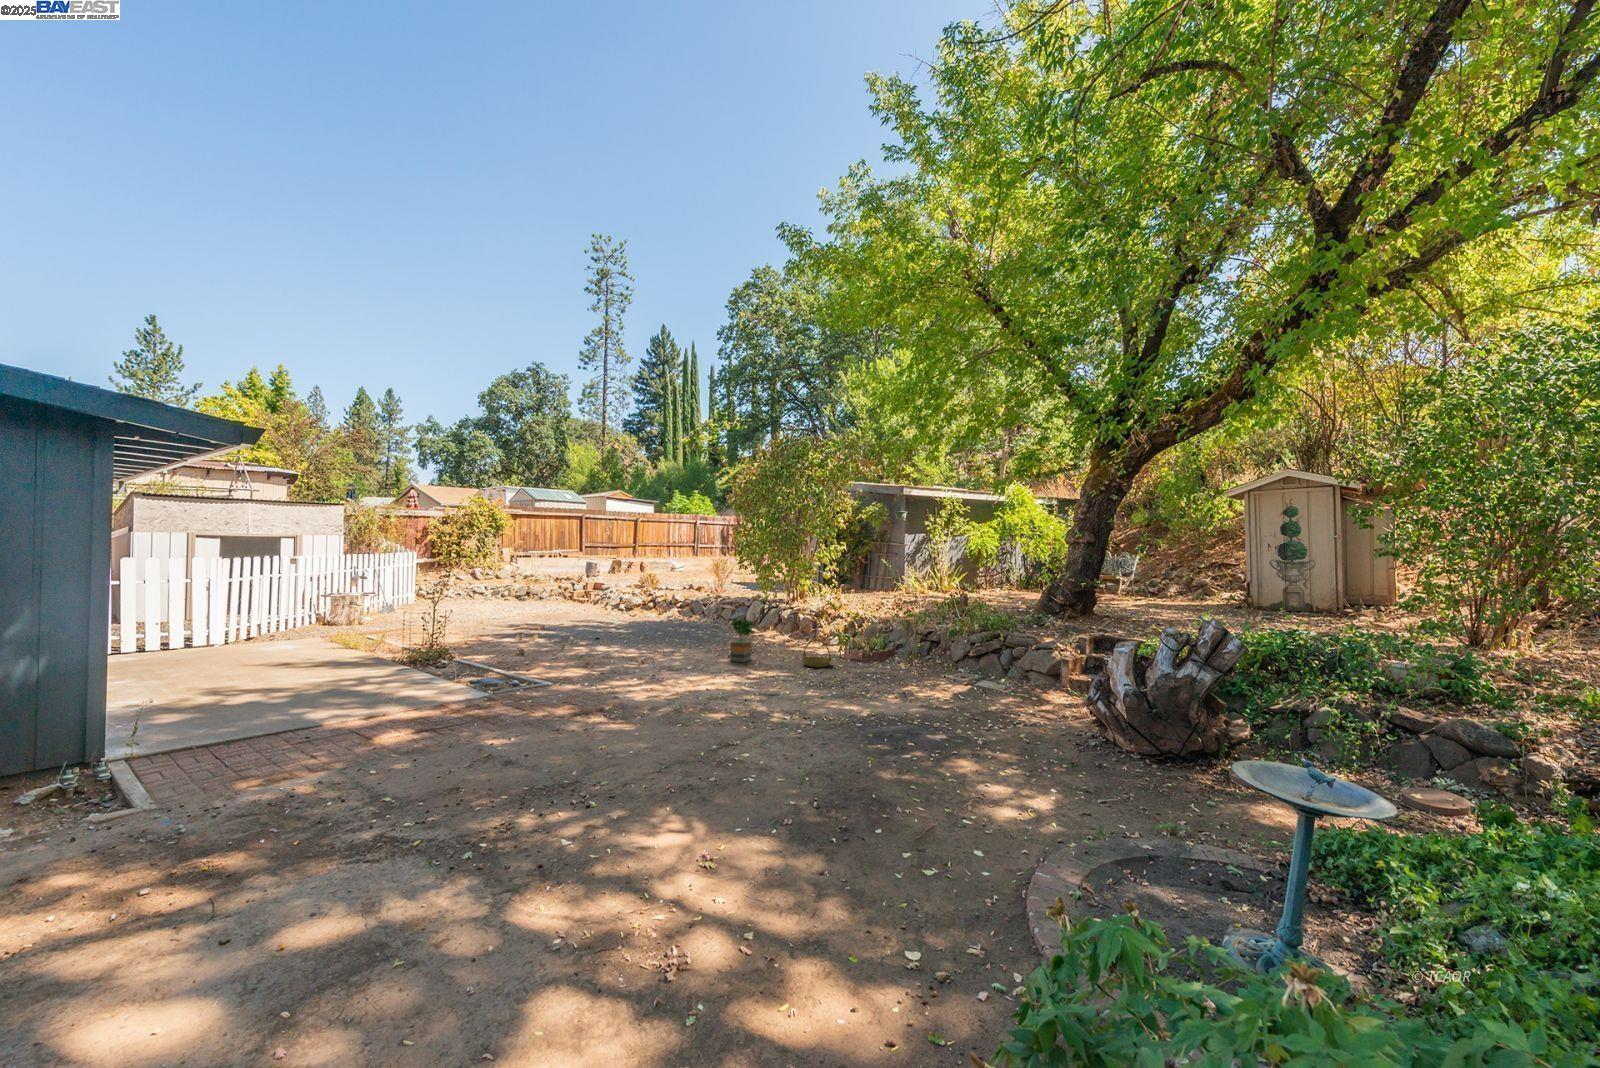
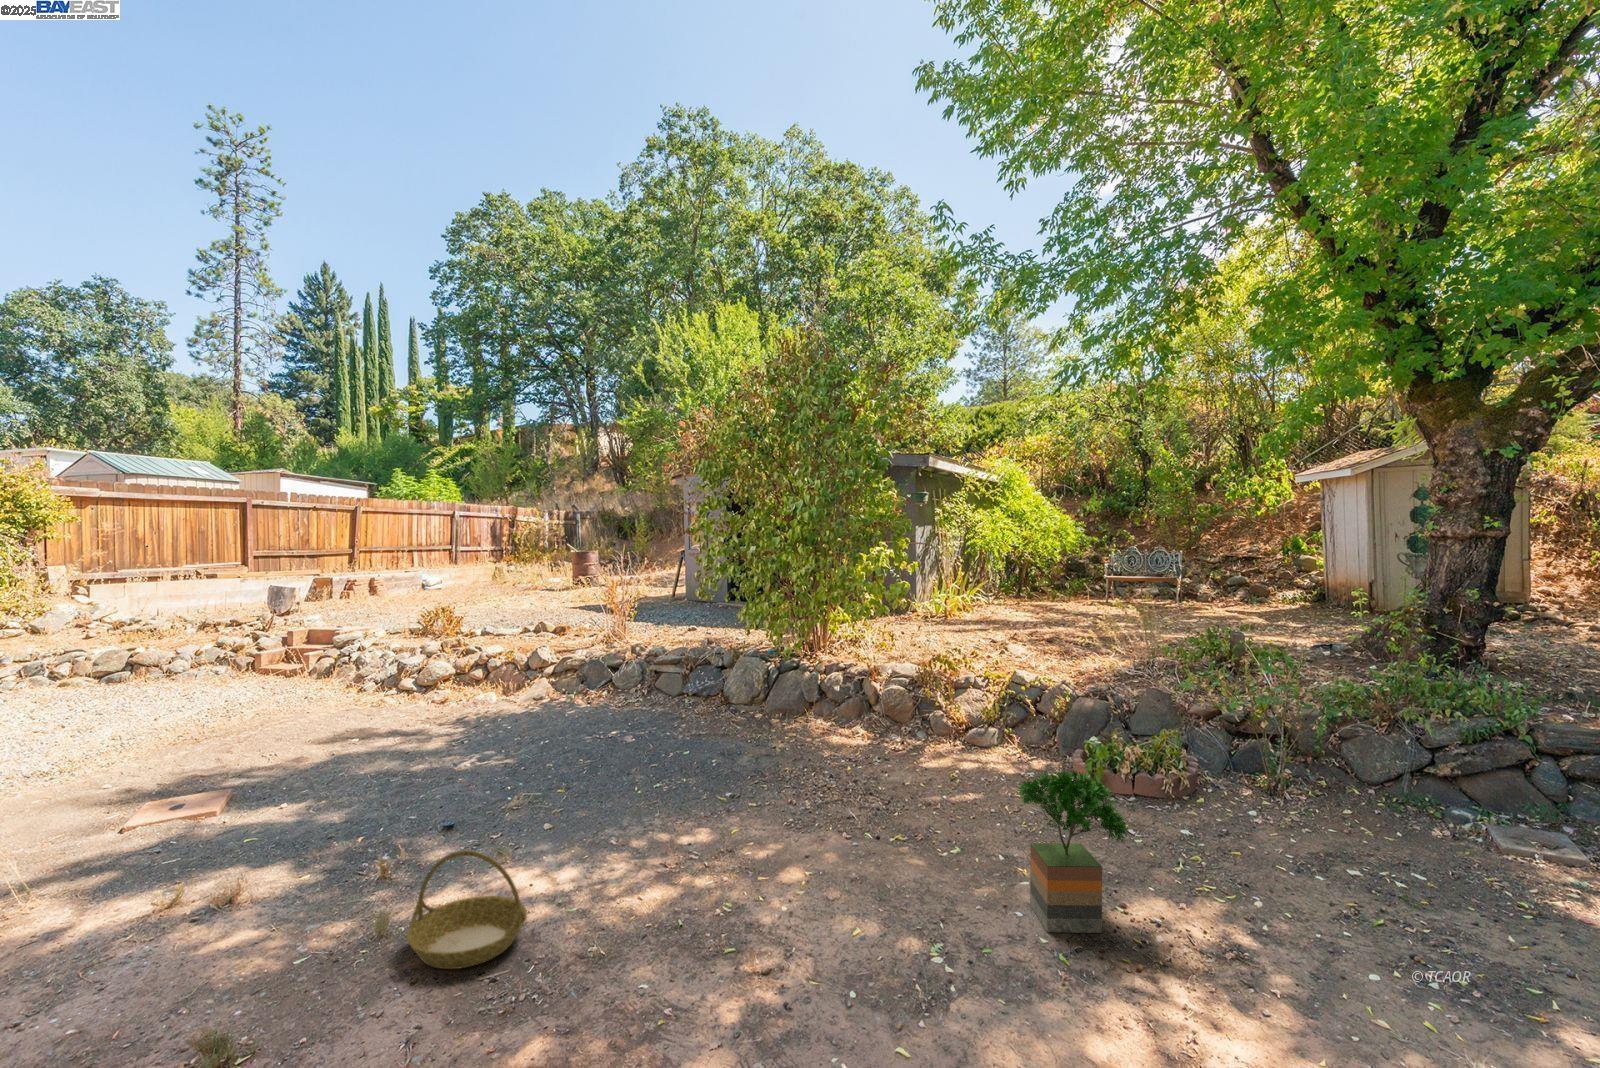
basket: present [802,640,831,667] -> present [407,851,527,969]

